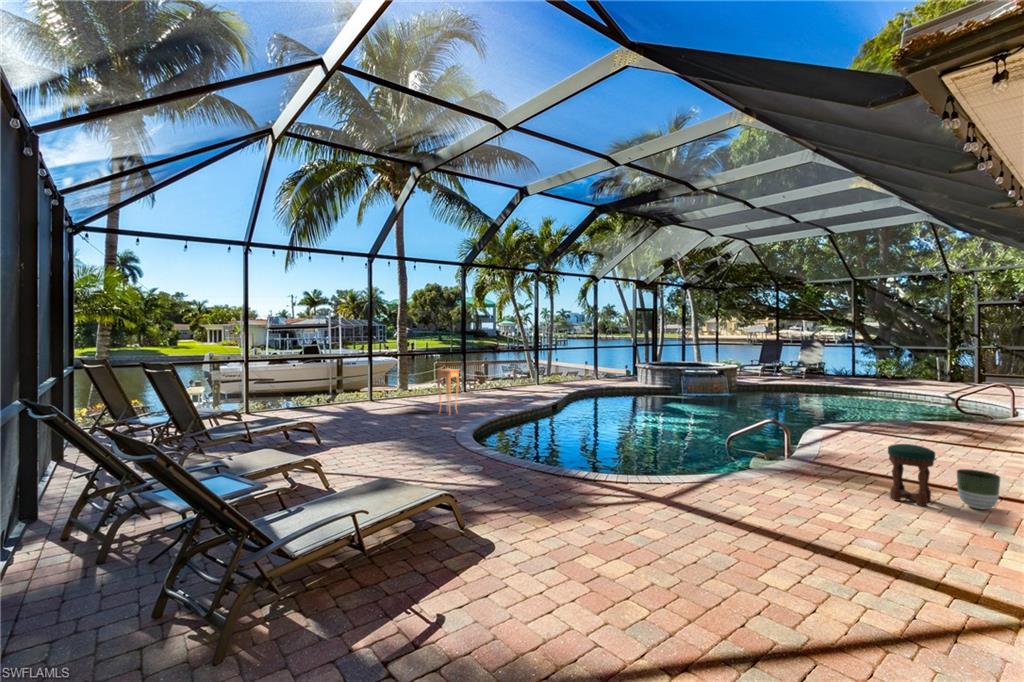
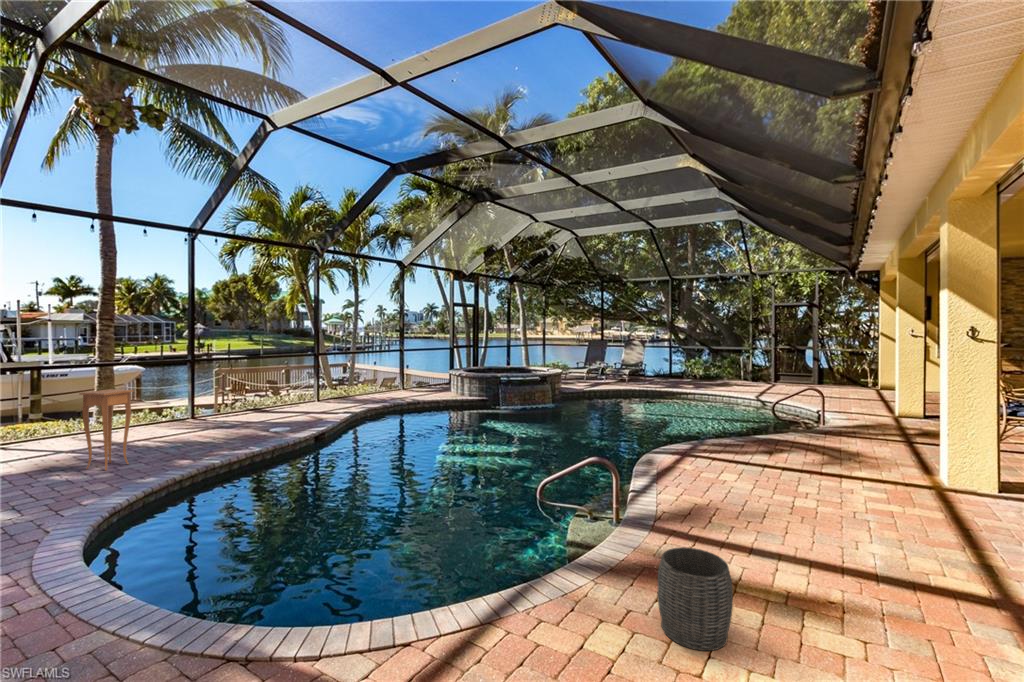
stool: present [888,444,935,506] -> none [786,523,864,646]
woven basket: none [804,452,848,499] -> present [657,547,733,651]
planter: present [957,469,1000,509] -> none [888,561,959,639]

